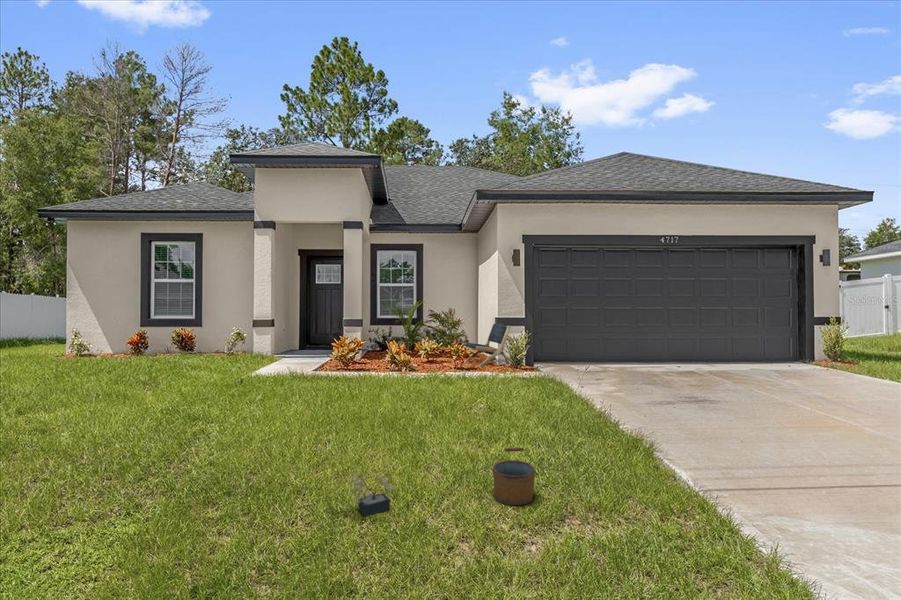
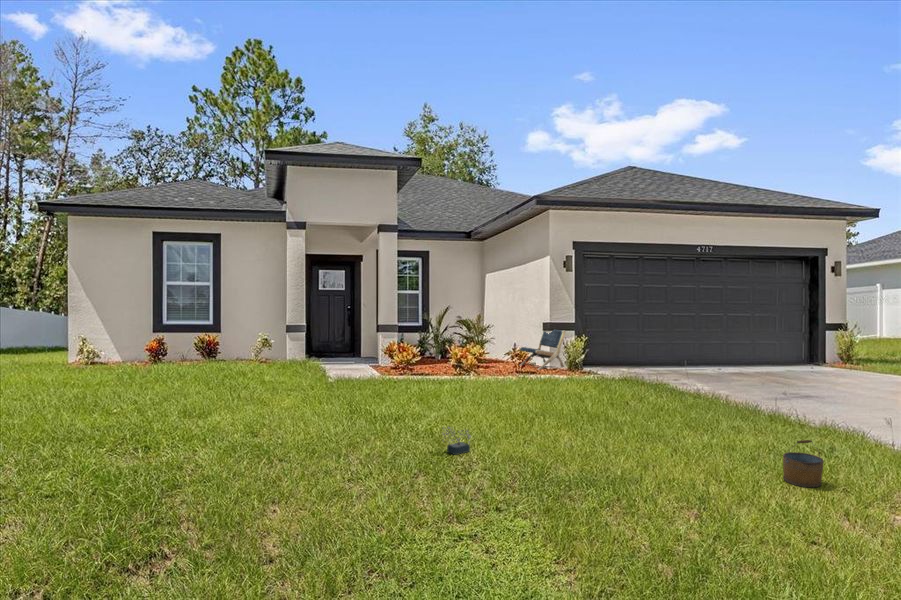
bucket: present [492,448,536,505] -> present [783,440,824,487]
decorative plant: present [348,474,394,516] -> present [443,427,470,455]

